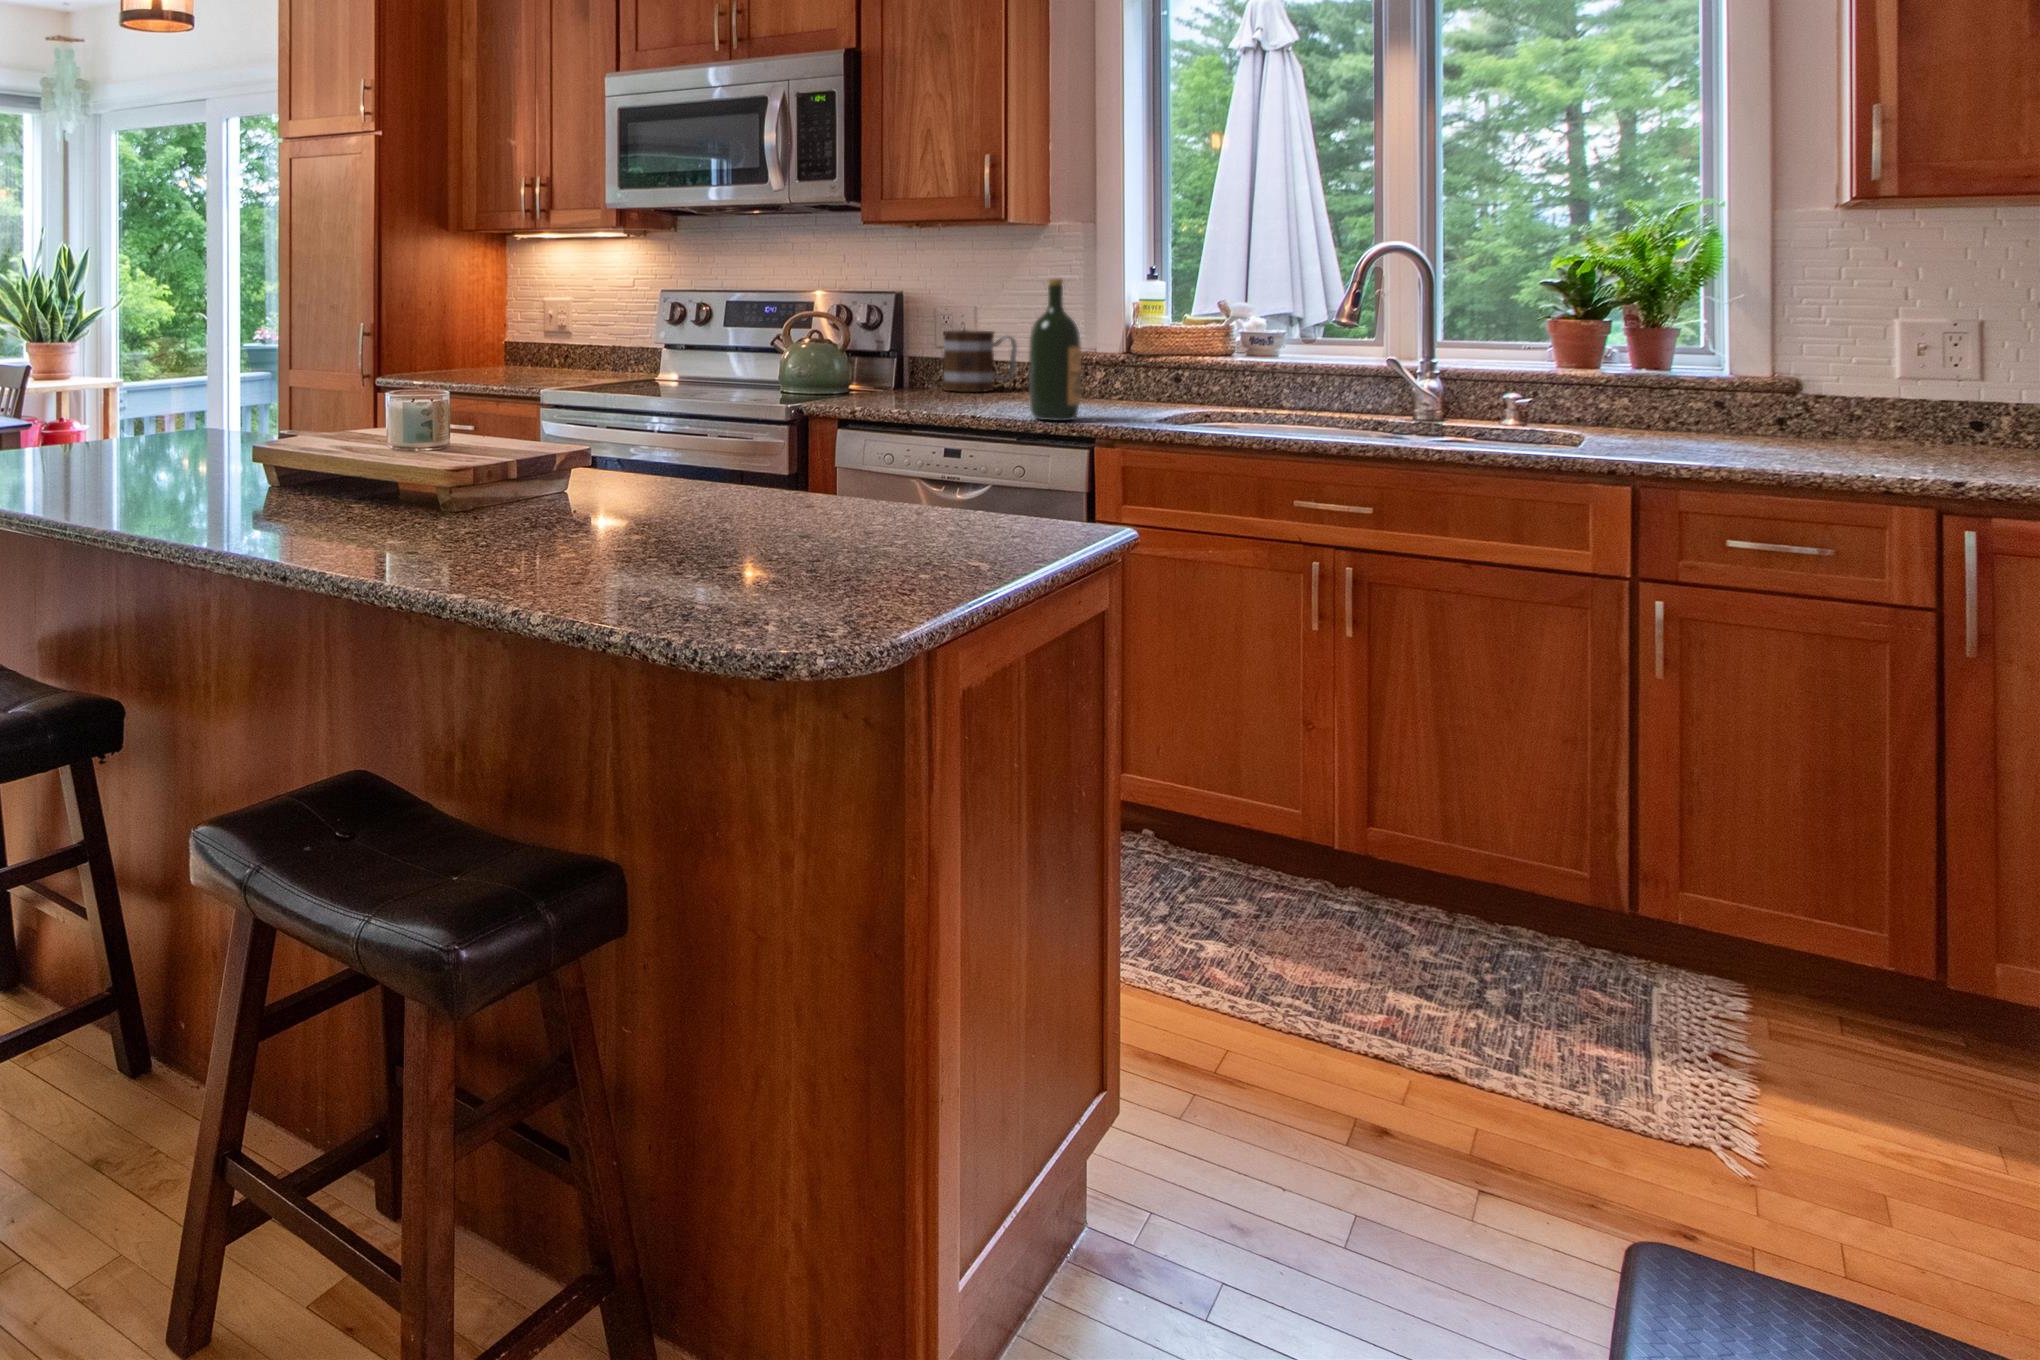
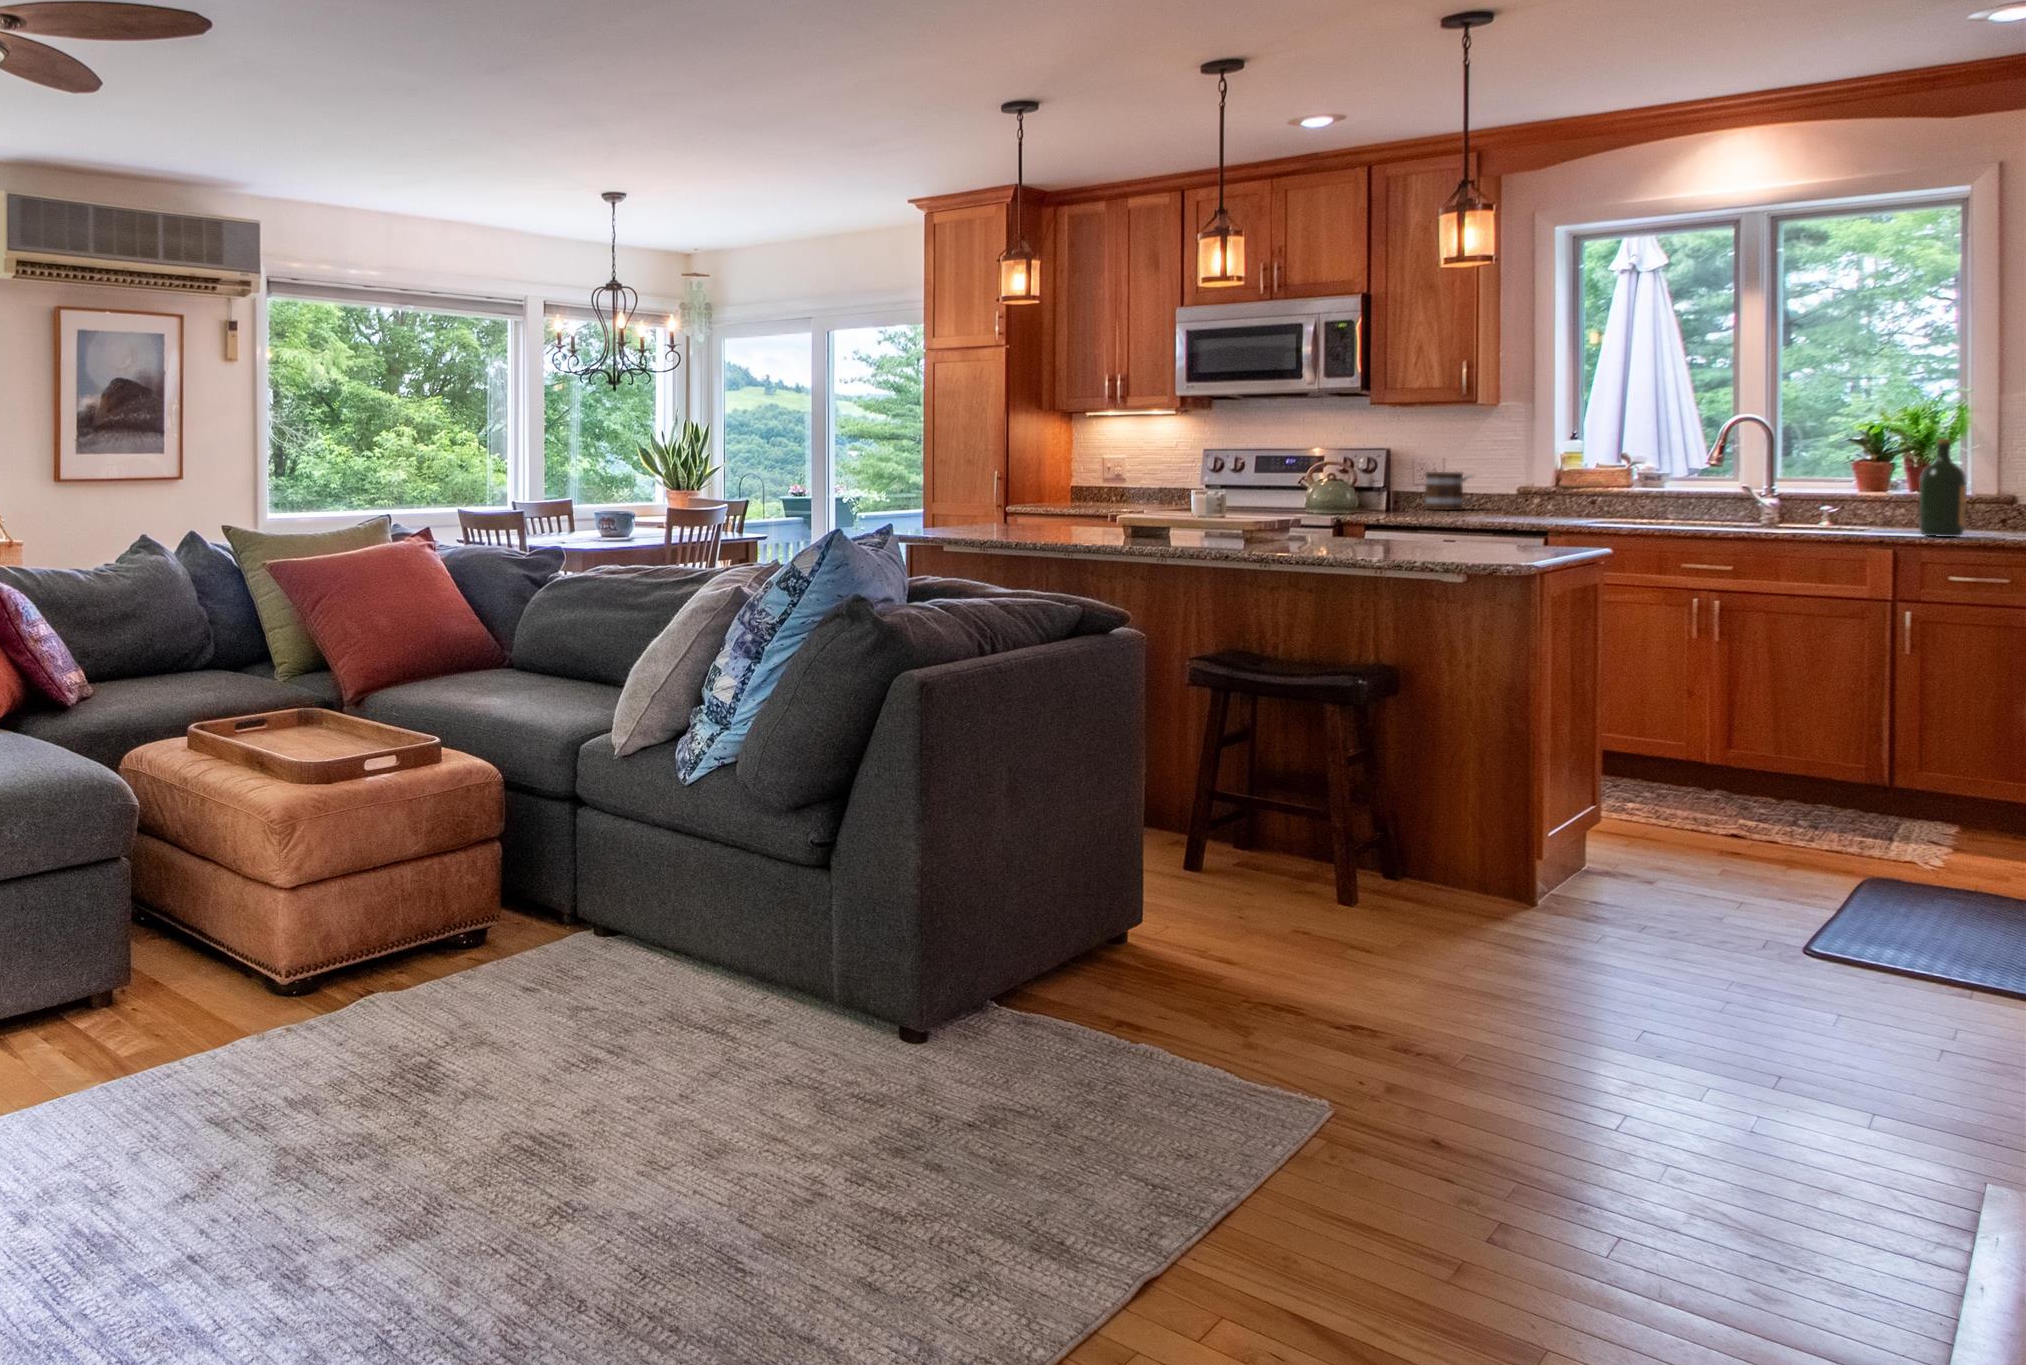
wine bottle: present [1029,279,1081,421] -> present [1919,439,1967,537]

